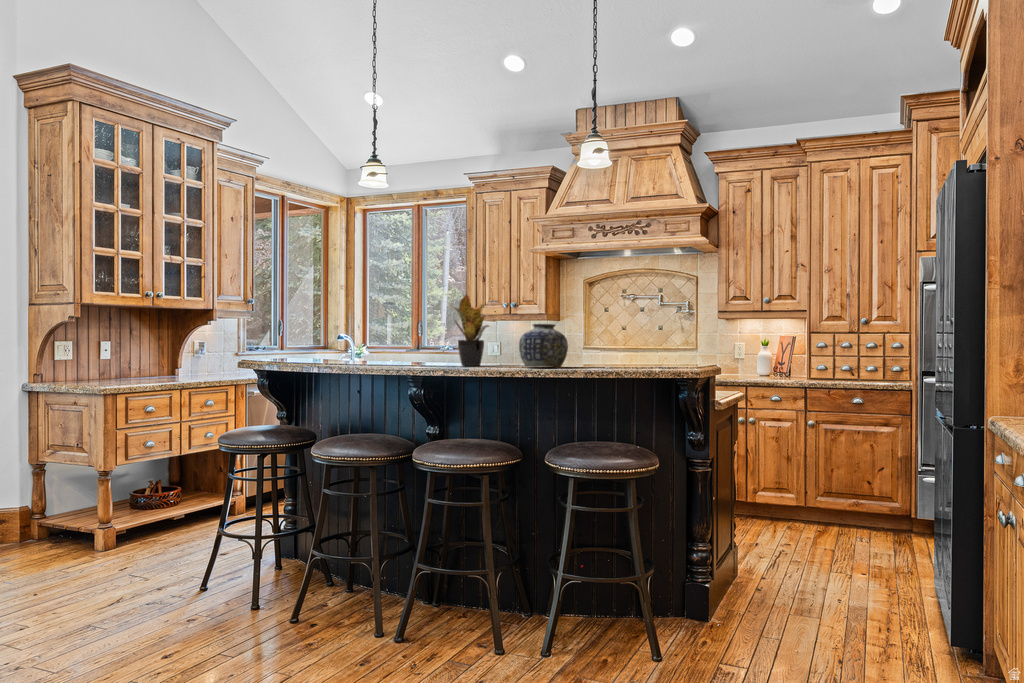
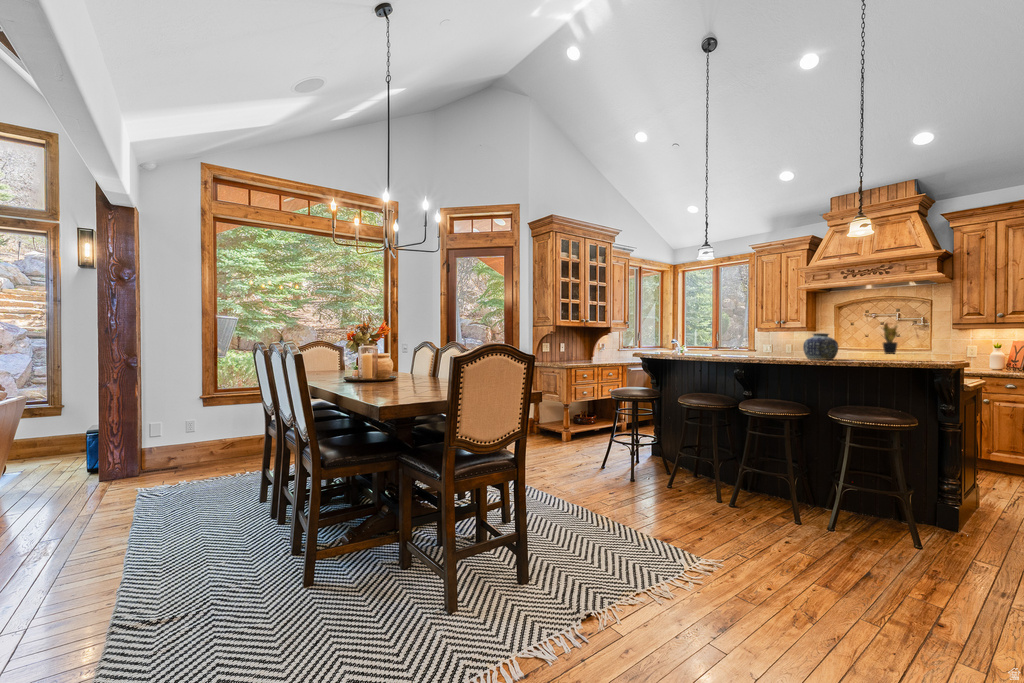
potted plant: present [453,295,490,366] -> present [883,323,897,354]

